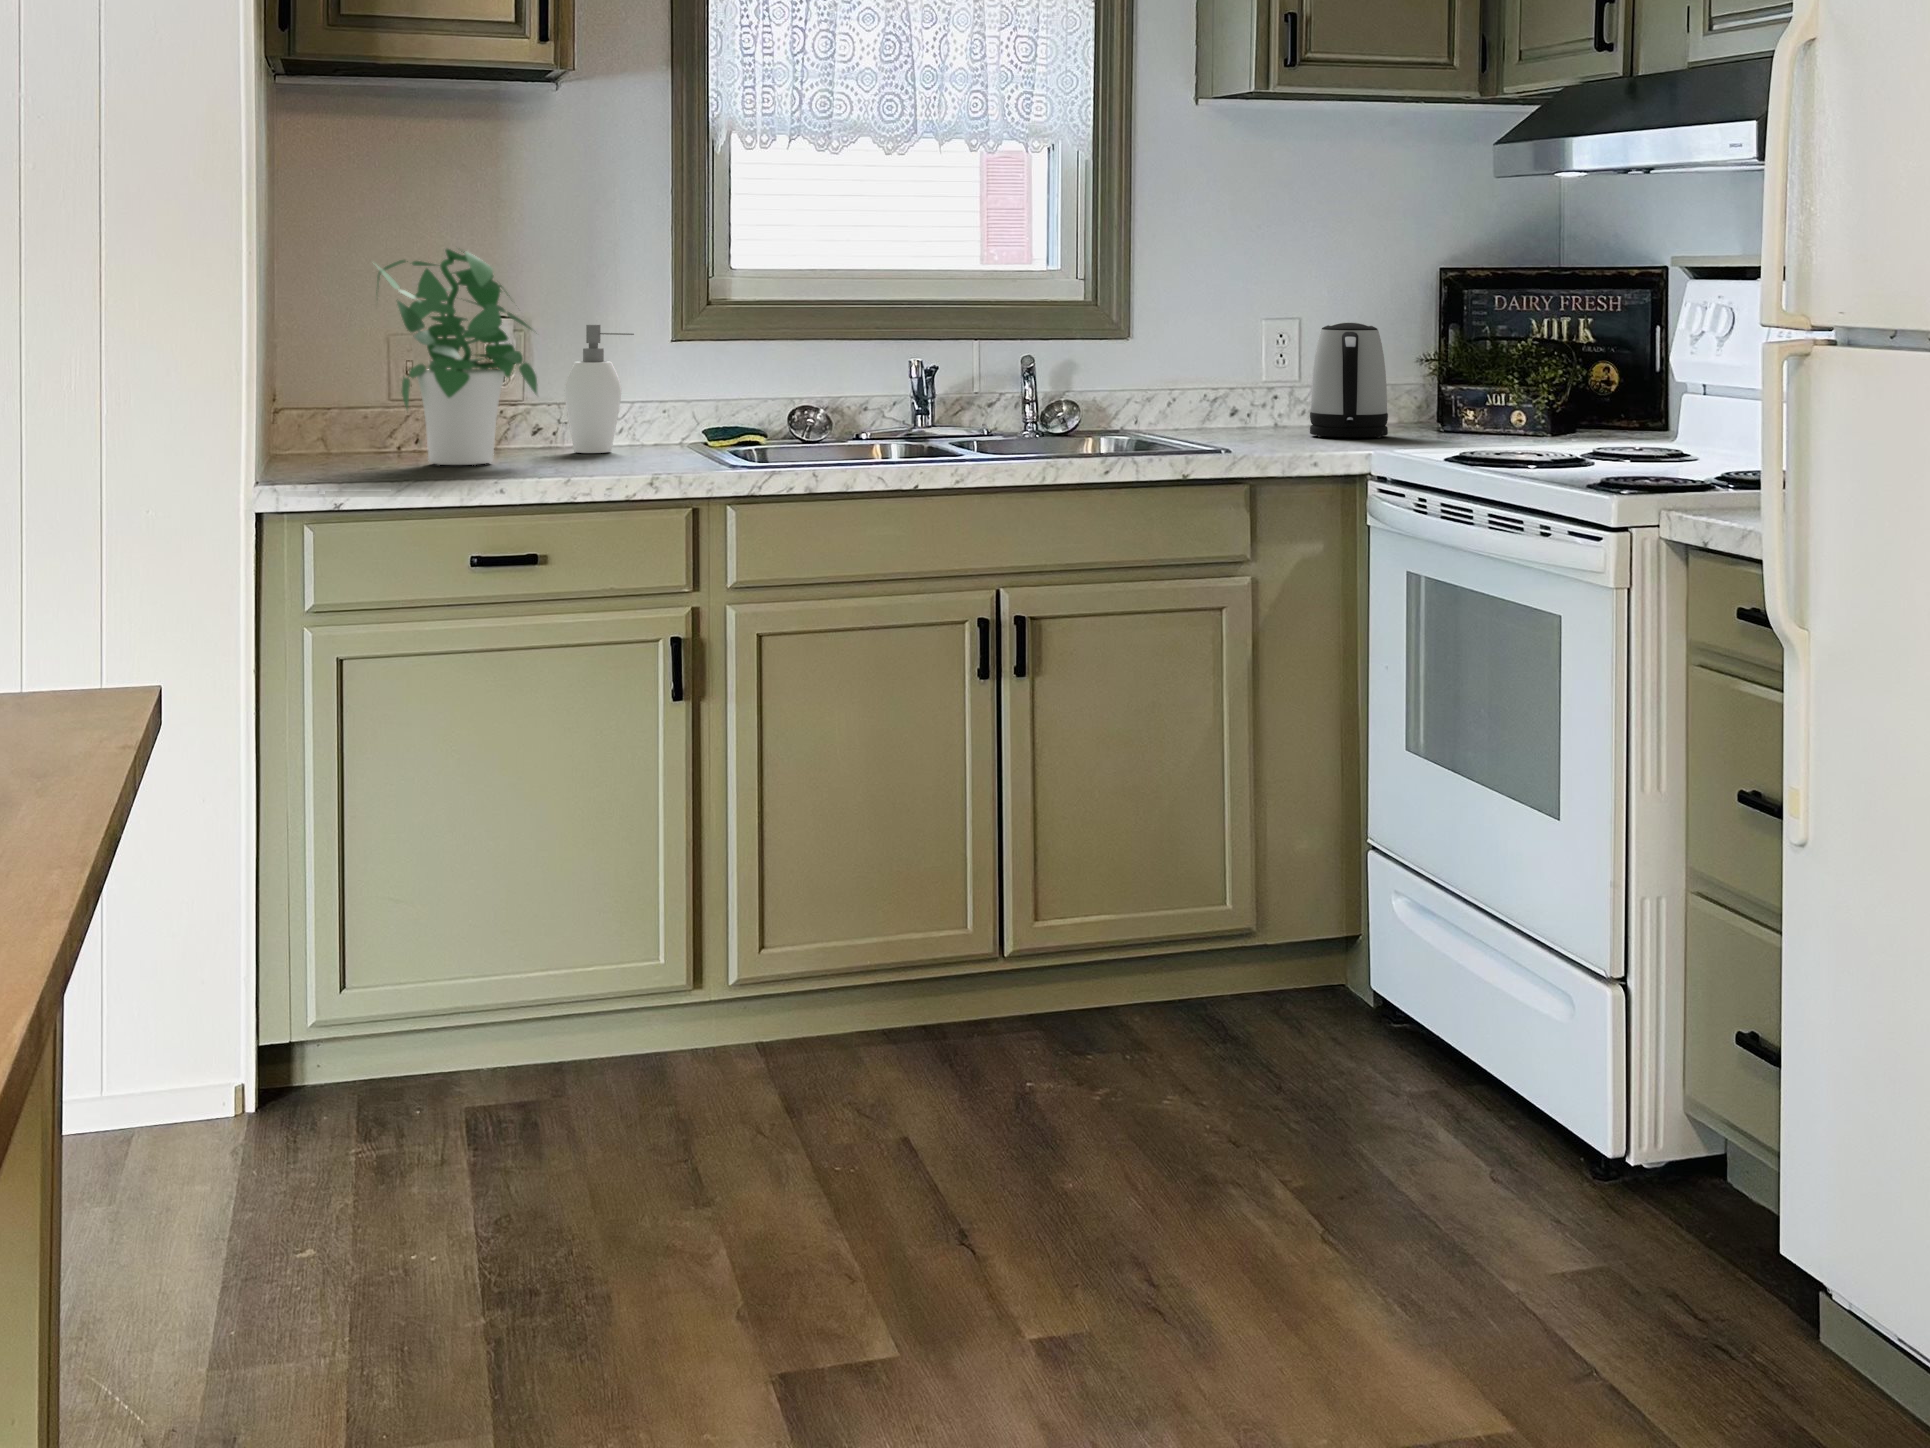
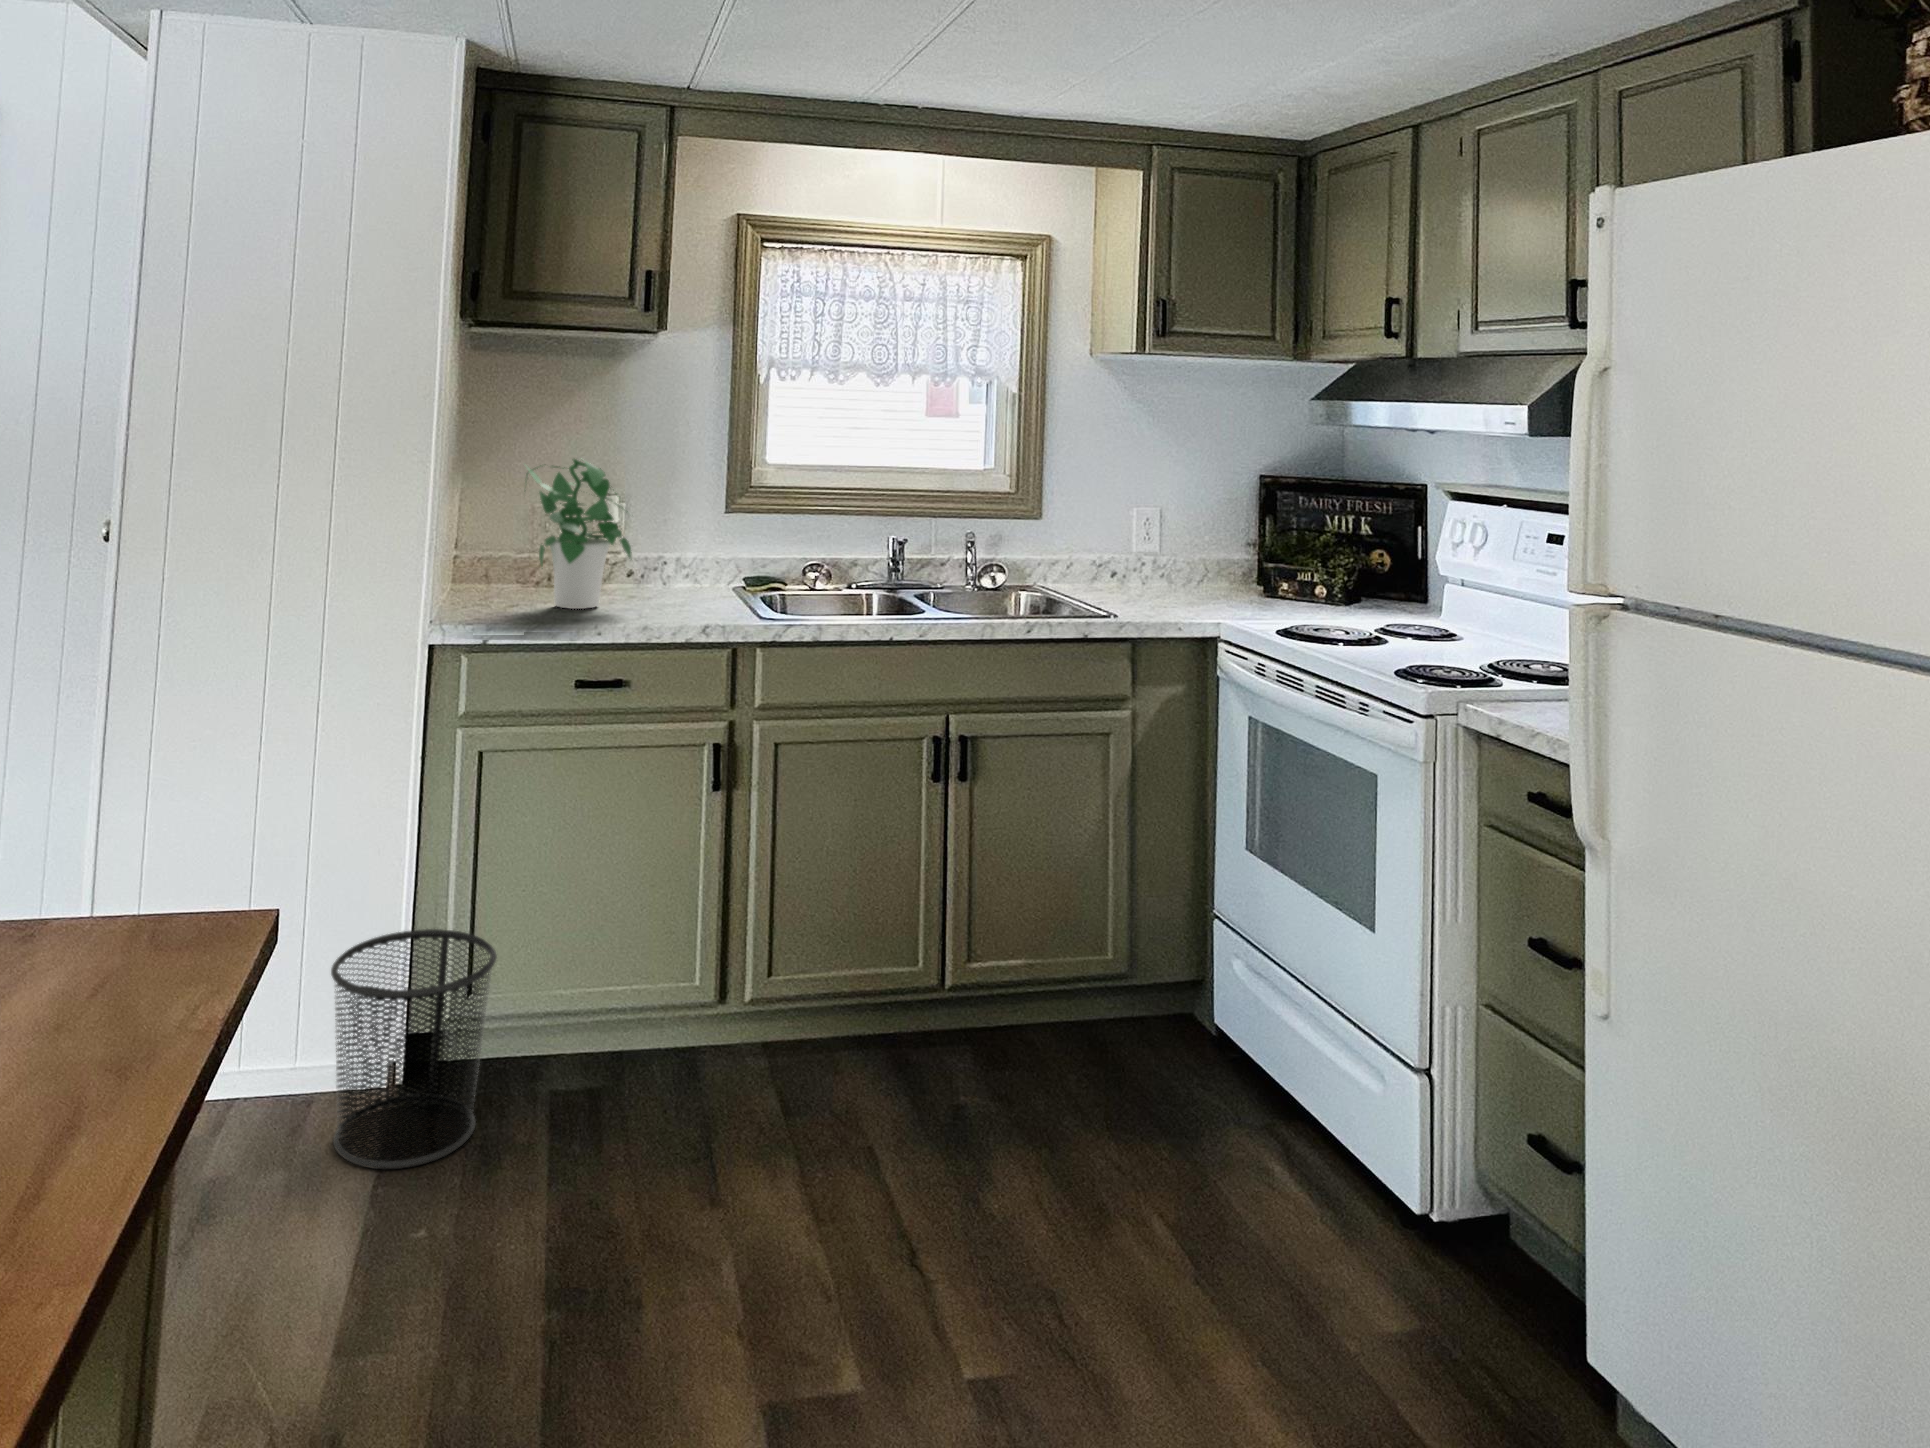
kettle: present [1310,322,1388,437] -> none [1166,514,1222,598]
soap dispenser: present [564,325,634,453] -> none [651,506,700,596]
waste bin: none [147,897,379,1194] -> present [331,929,497,1169]

